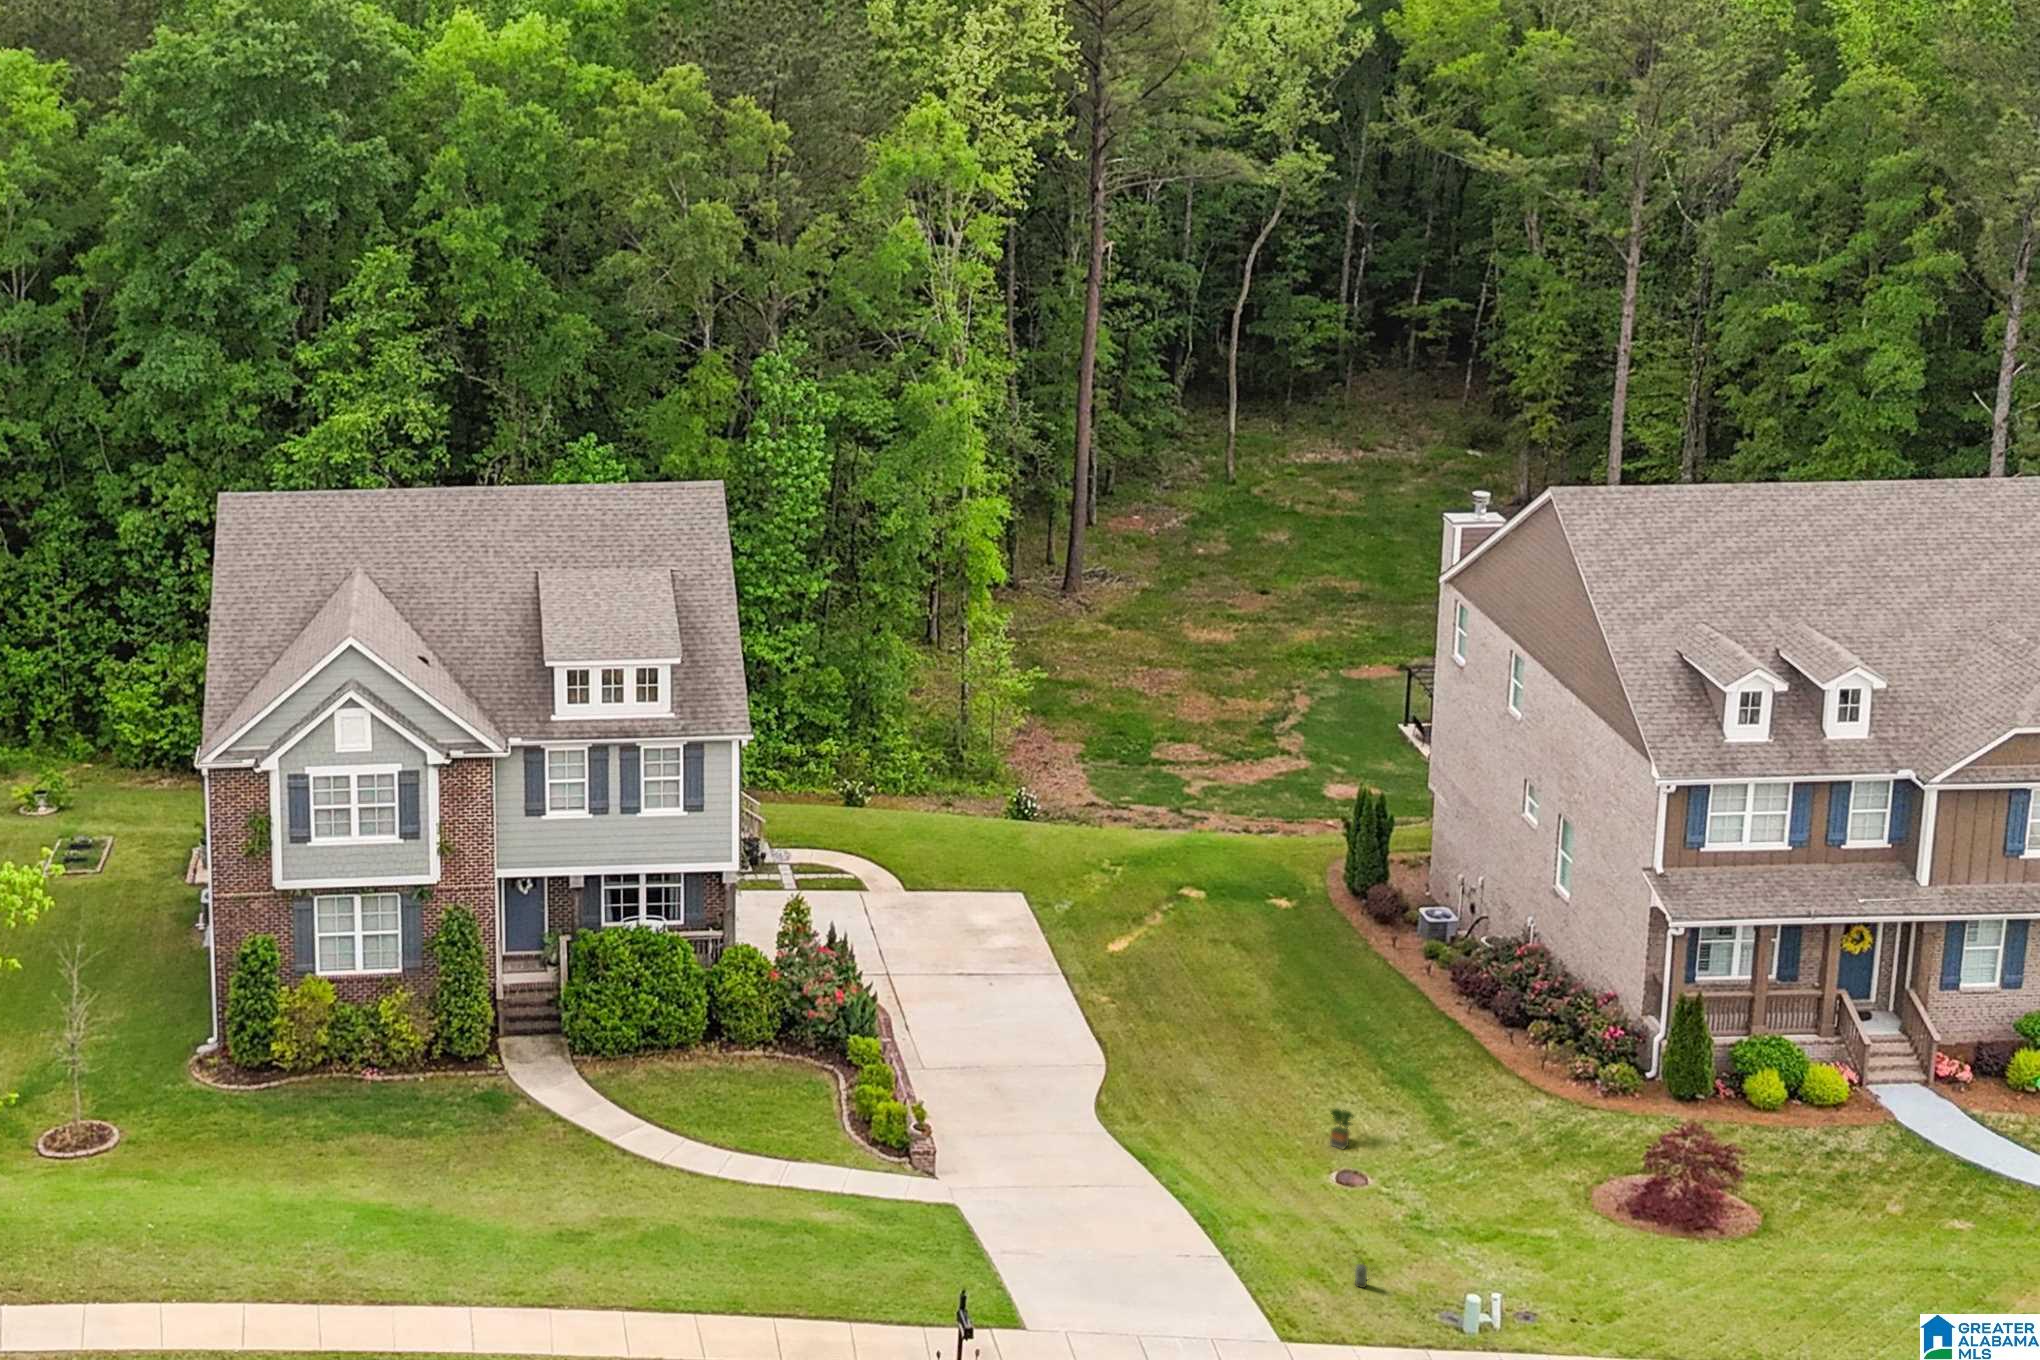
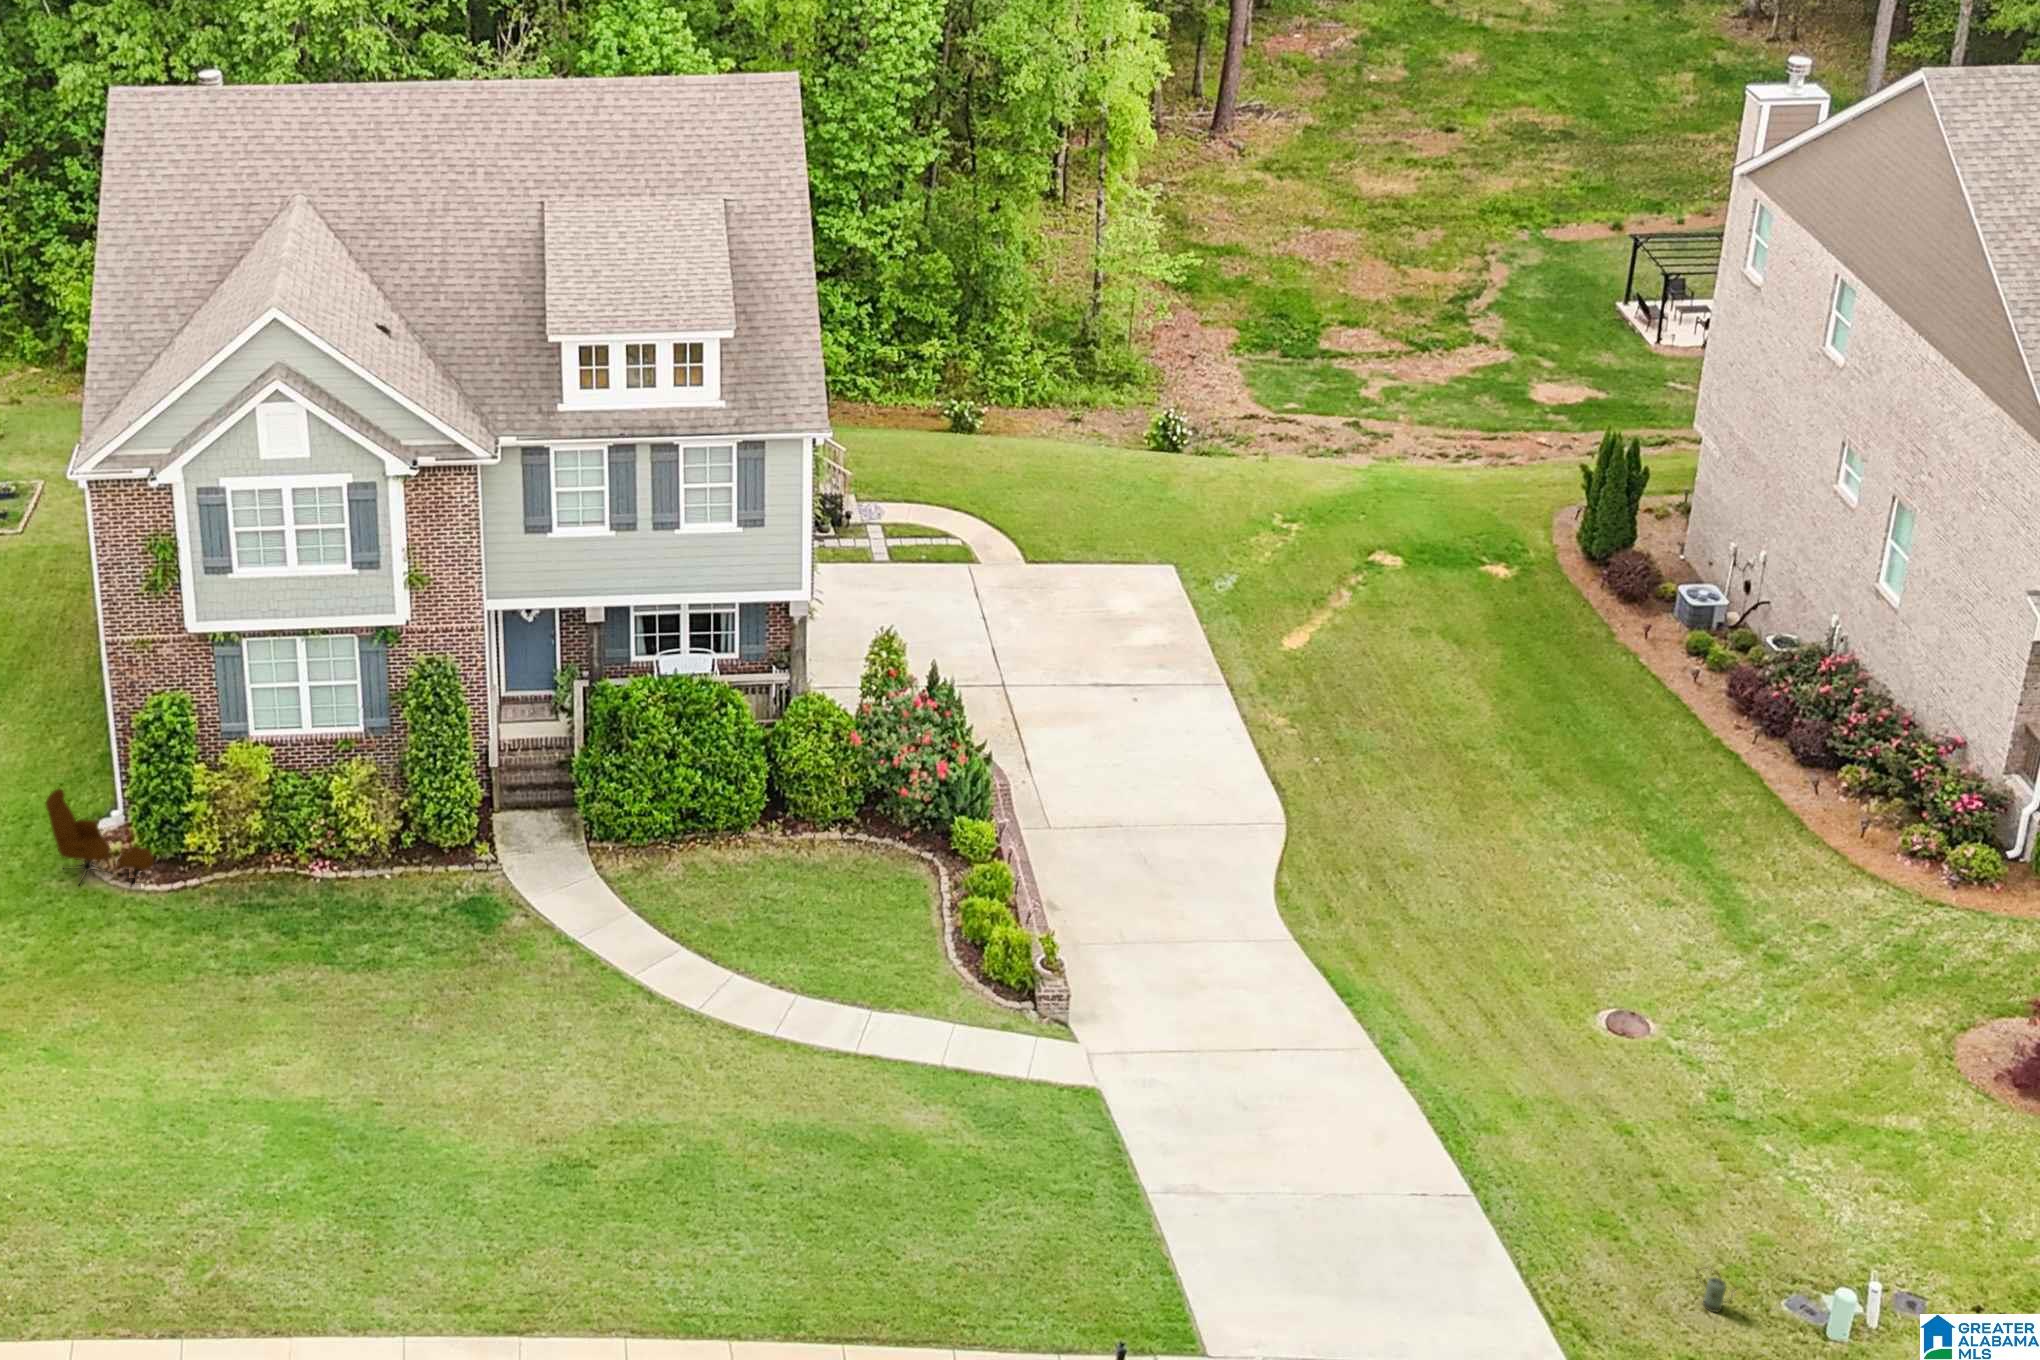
lounge chair: none [169,1008,248,1083] -> present [46,788,154,878]
potted tree: present [1330,1109,1353,1149] -> none [1629,972,1671,1028]

